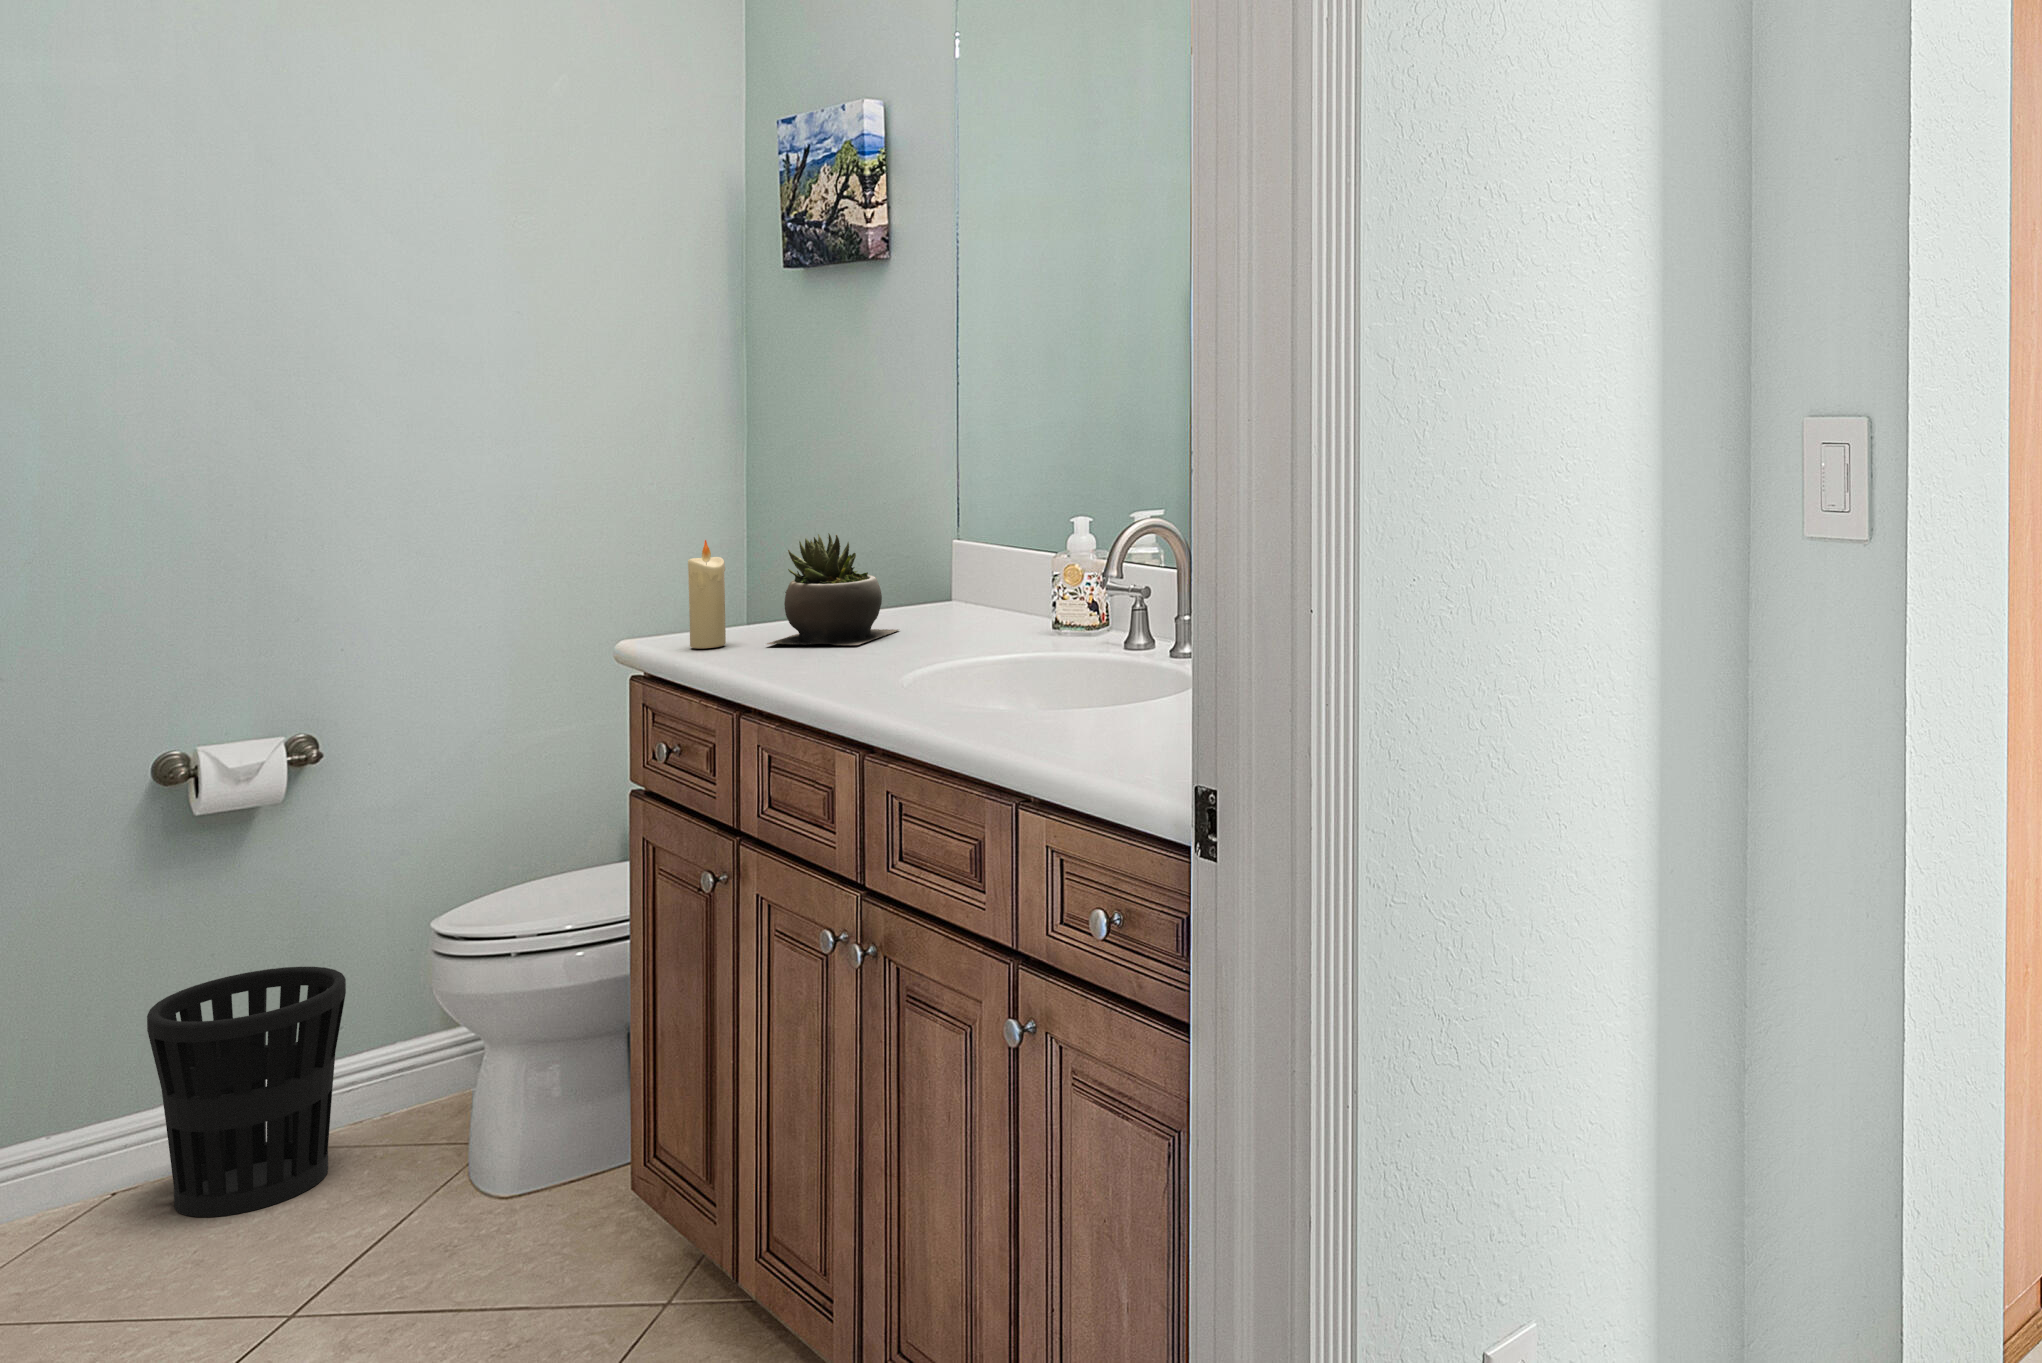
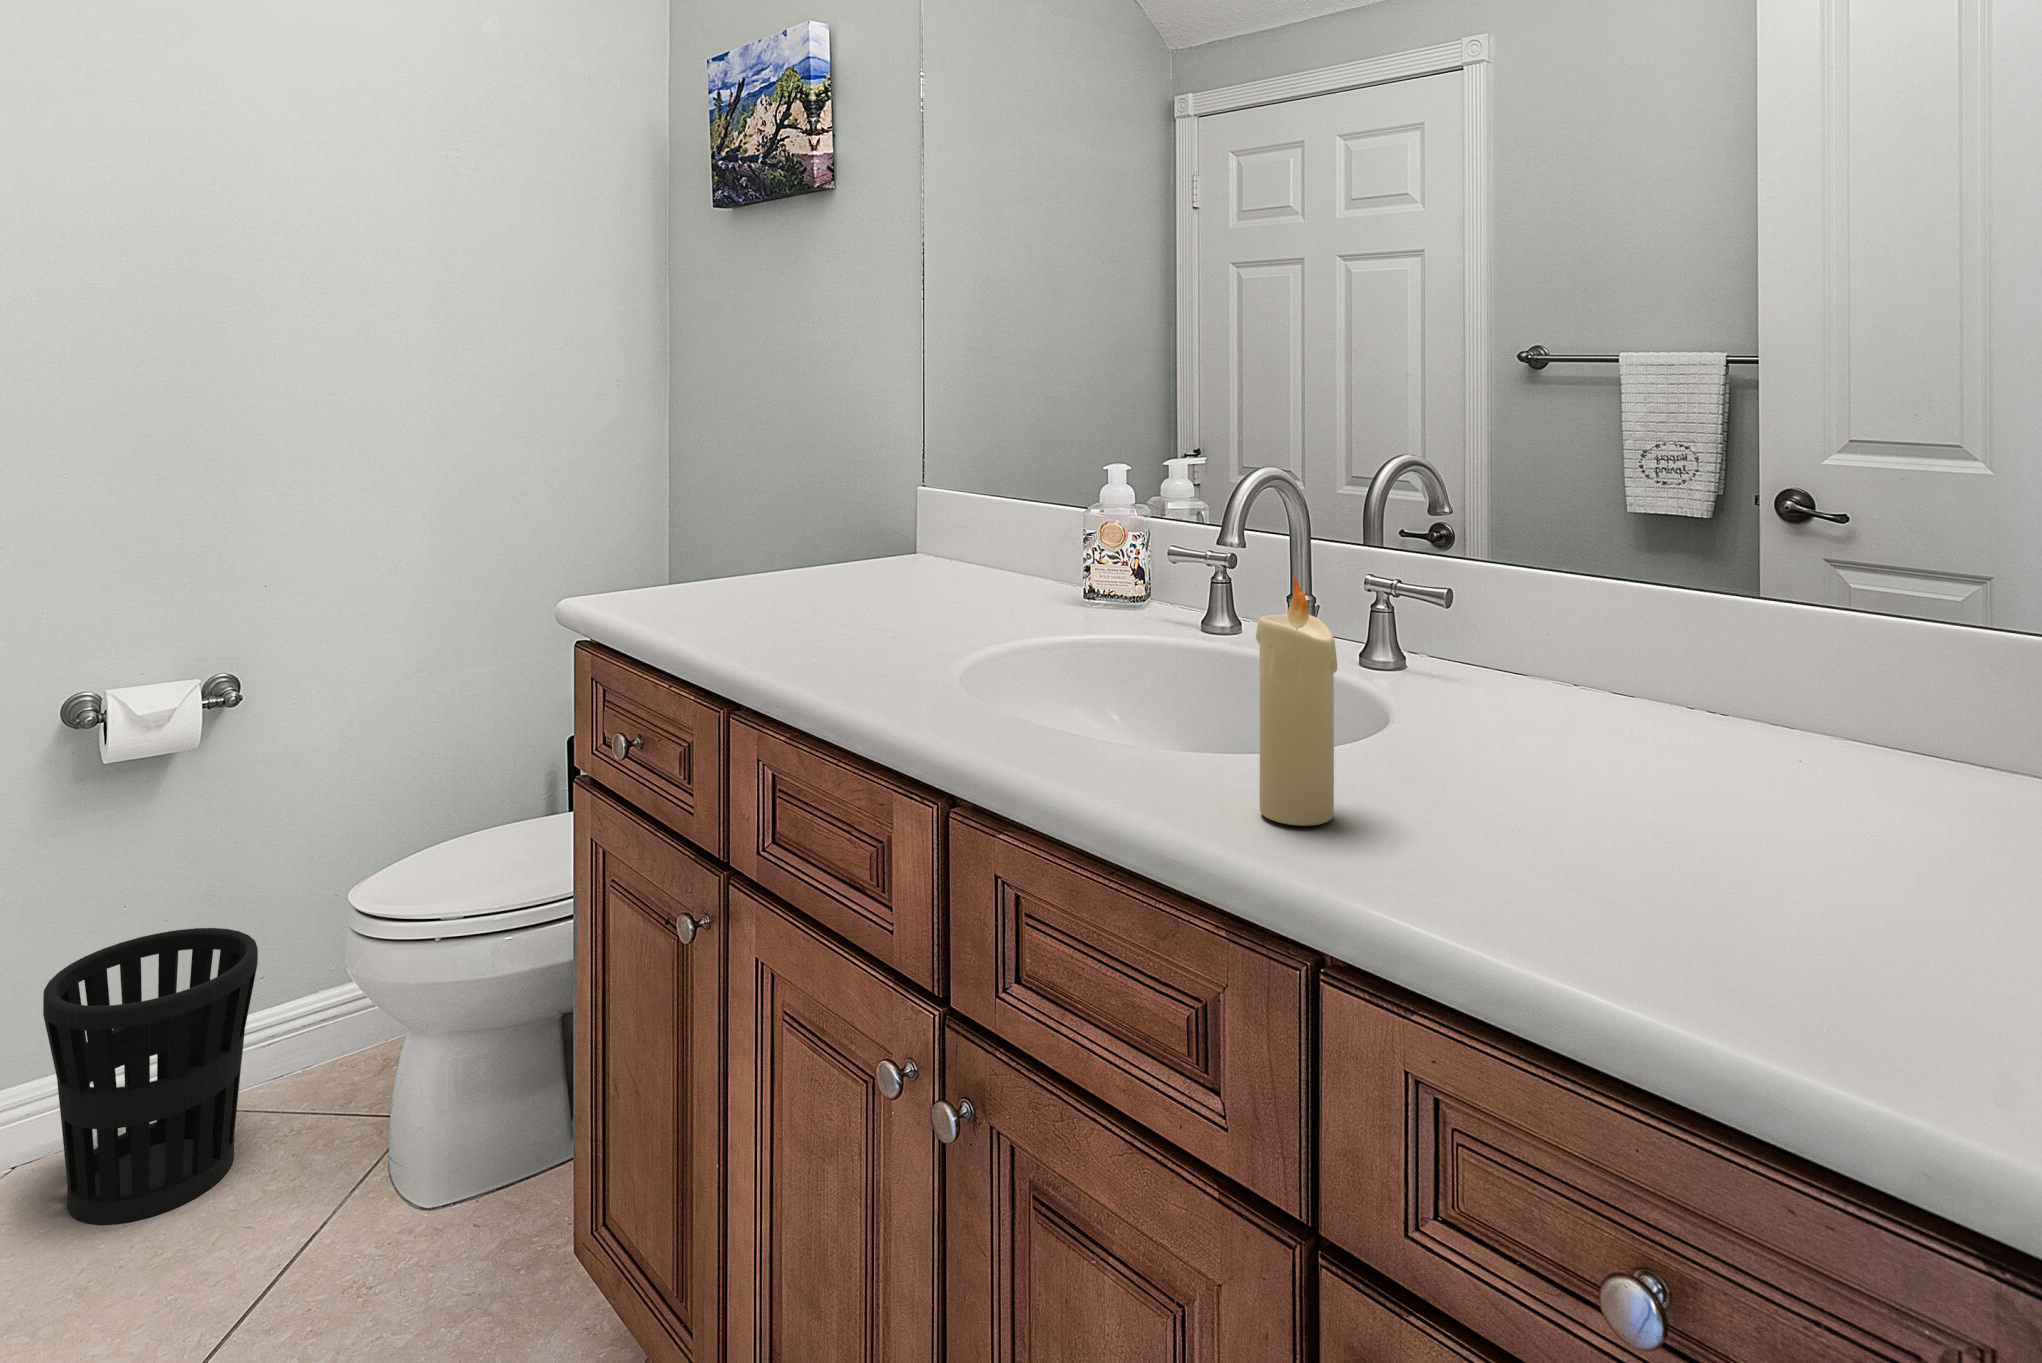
succulent plant: present [767,533,898,645] -> none [738,476,884,614]
candle: present [688,540,726,648] -> present [1256,577,1337,826]

